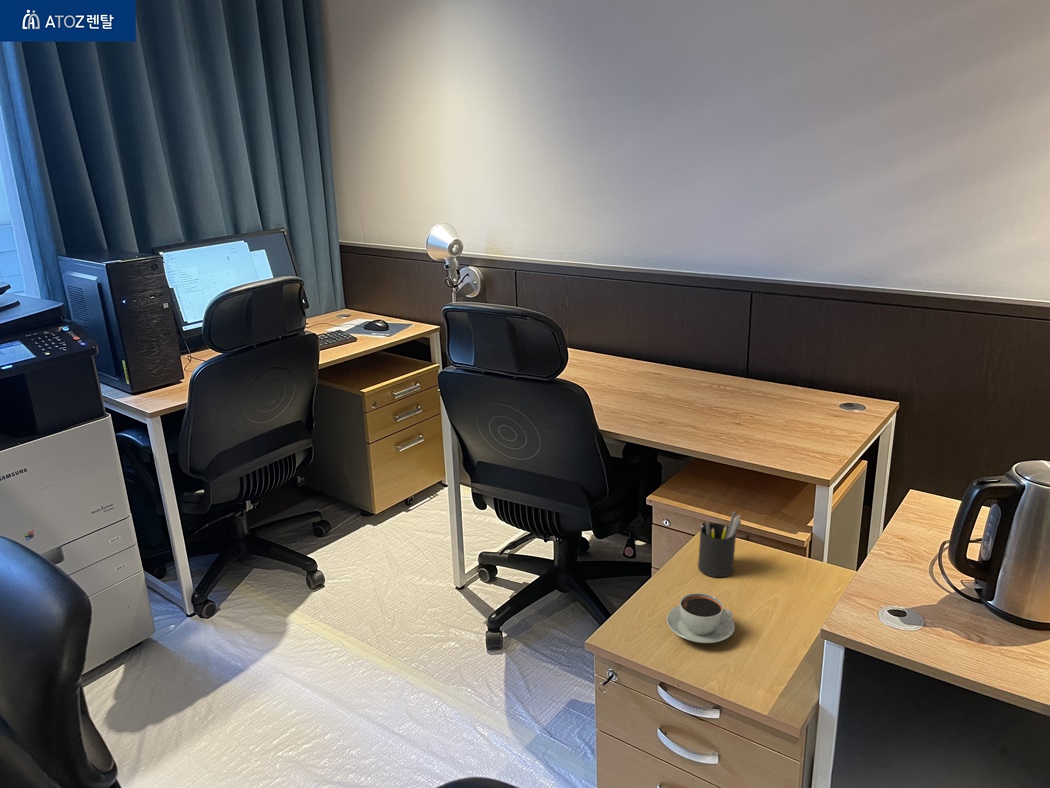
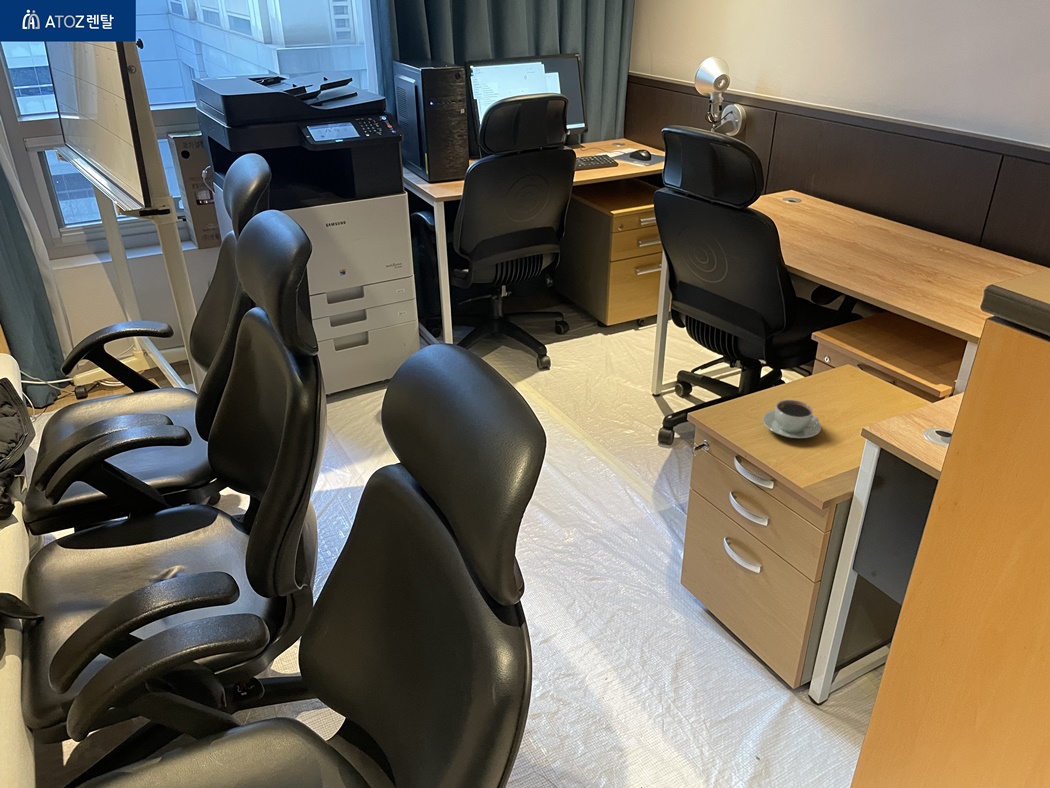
pen holder: present [698,511,741,577] -> none [821,347,867,401]

